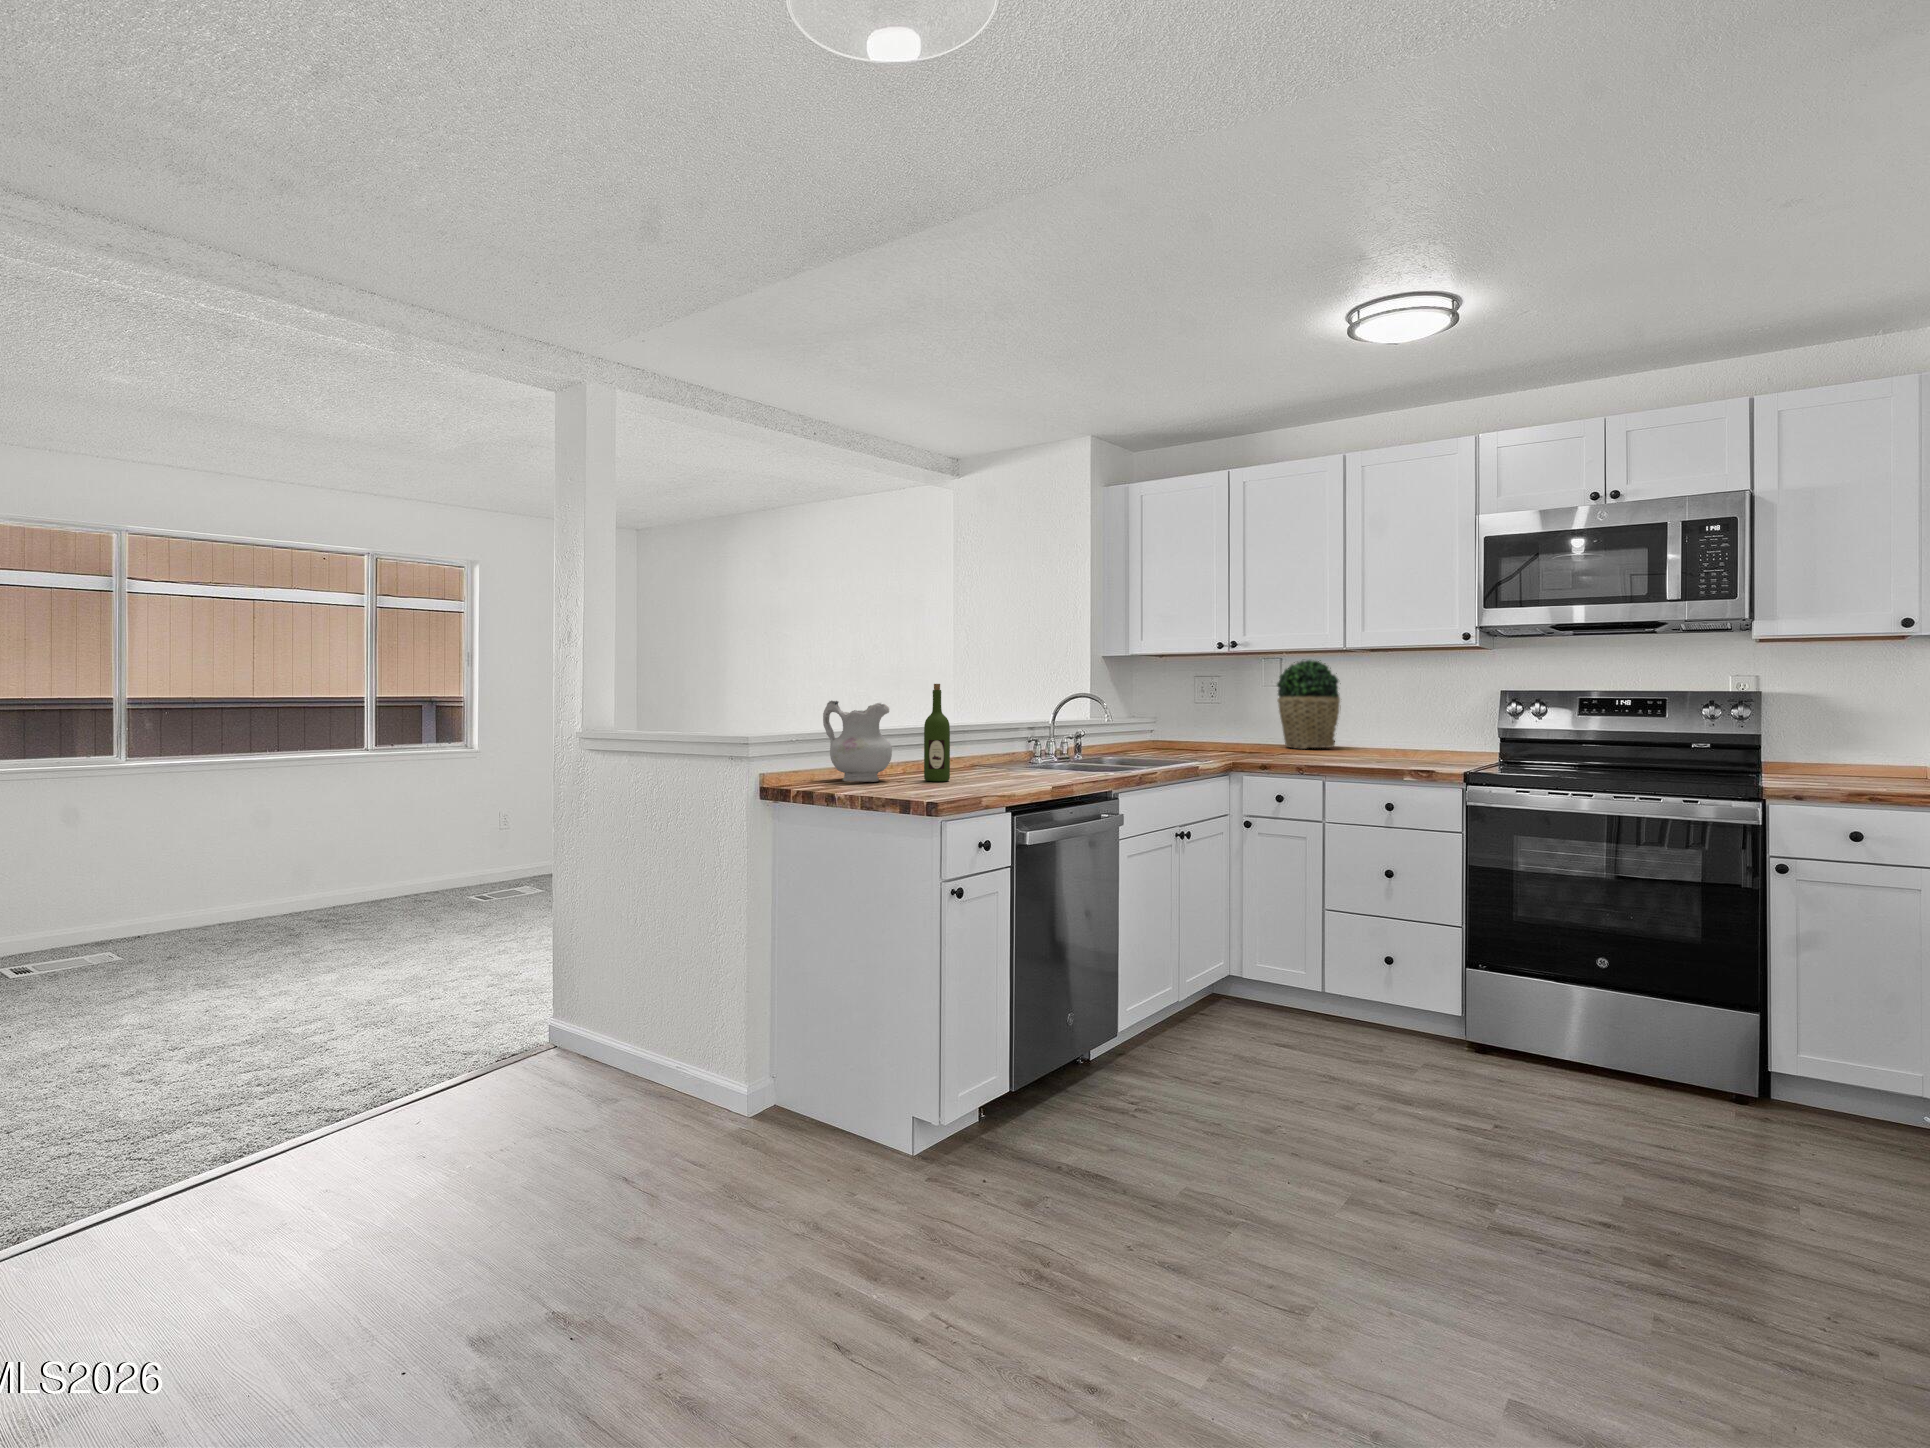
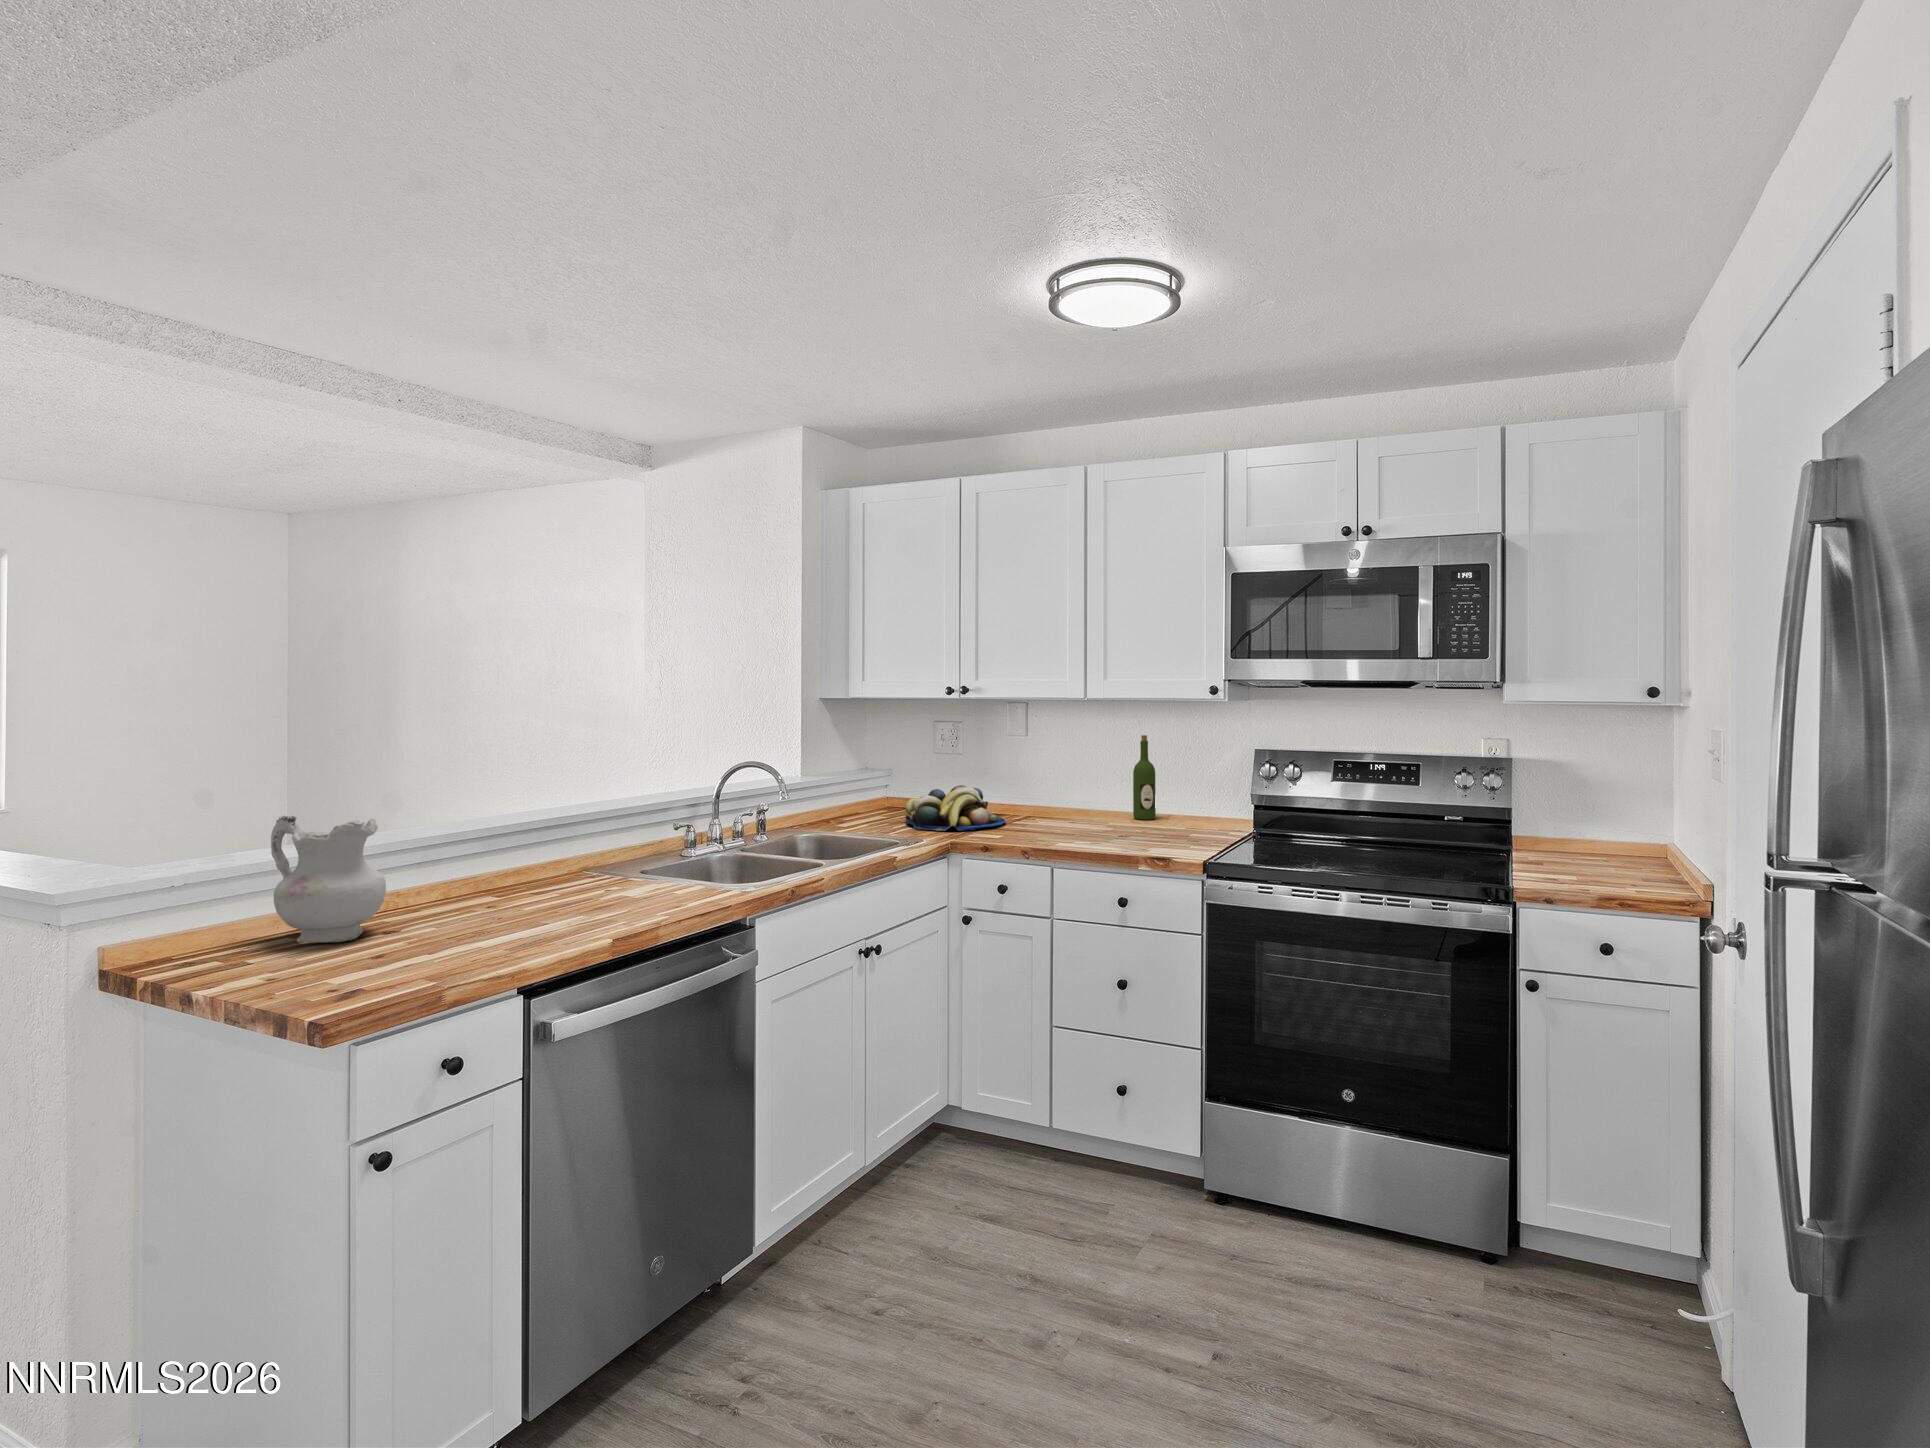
potted plant: present [1277,660,1341,749] -> none [1020,706,1092,813]
wine bottle: present [924,684,950,781] -> present [1133,735,1156,820]
fruit bowl: none [1185,722,1272,754] -> present [905,785,1005,831]

